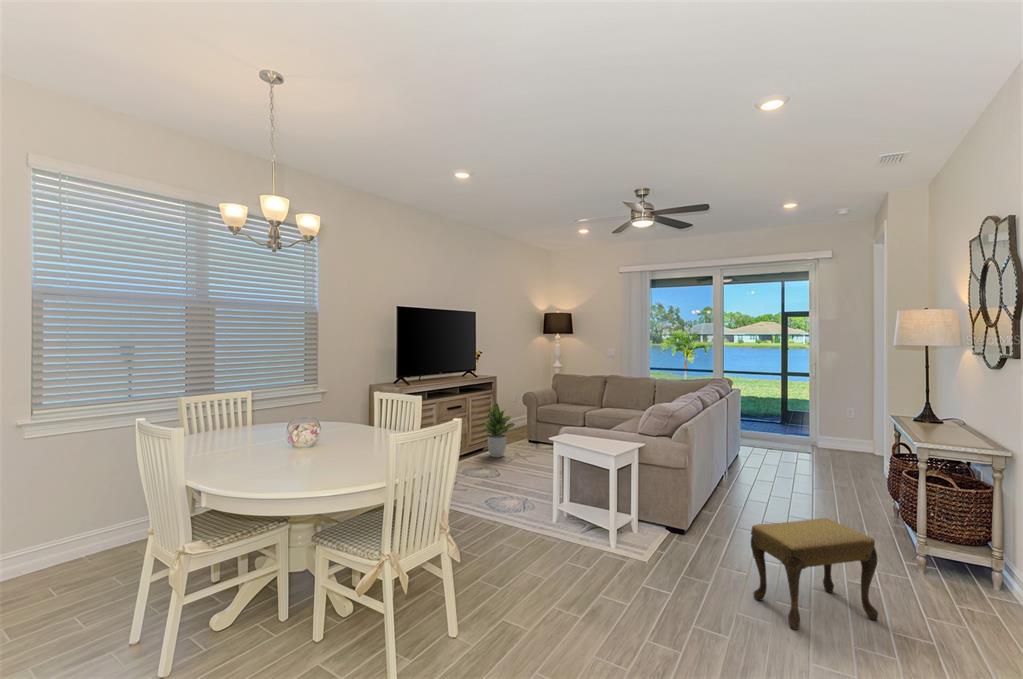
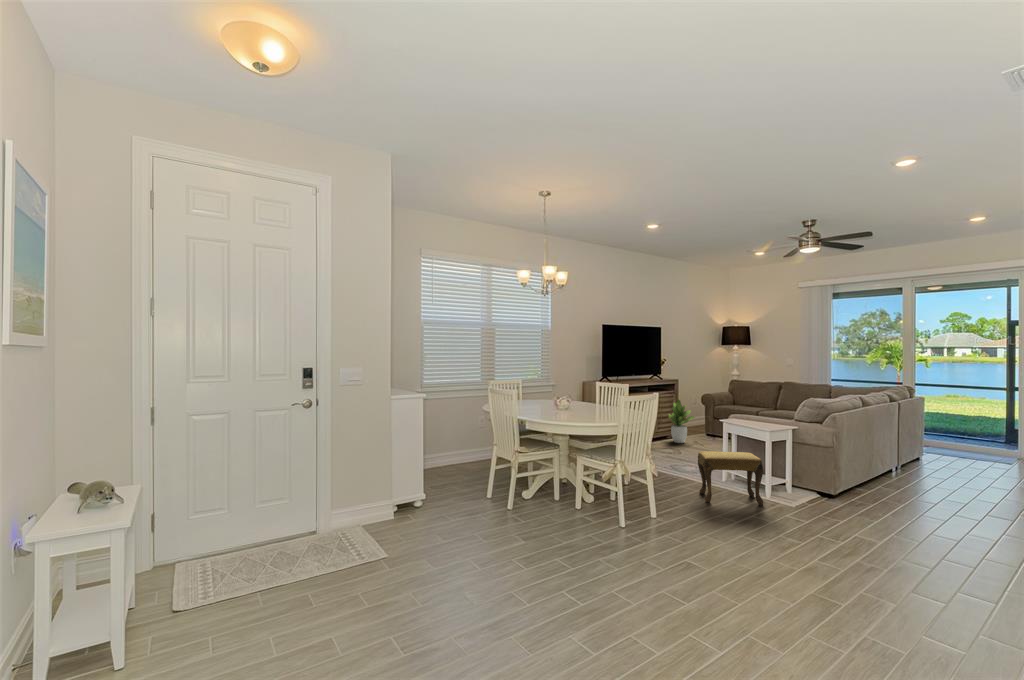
footstool: present [751,518,878,630] -> present [698,451,763,506]

